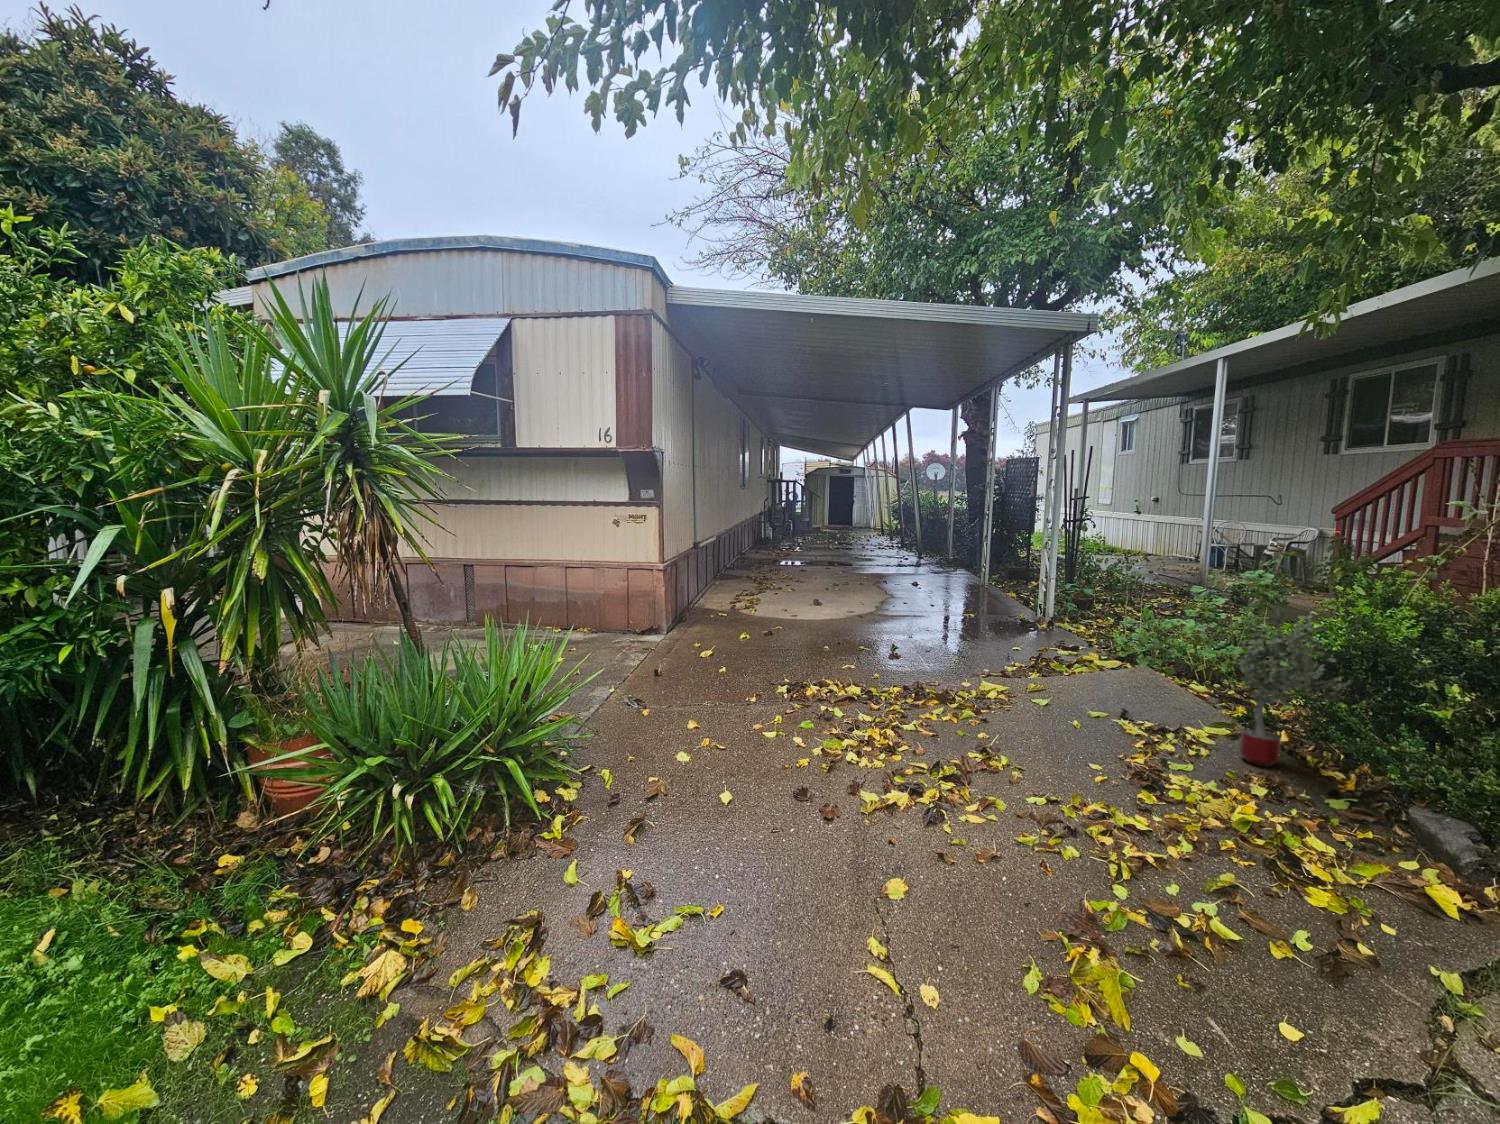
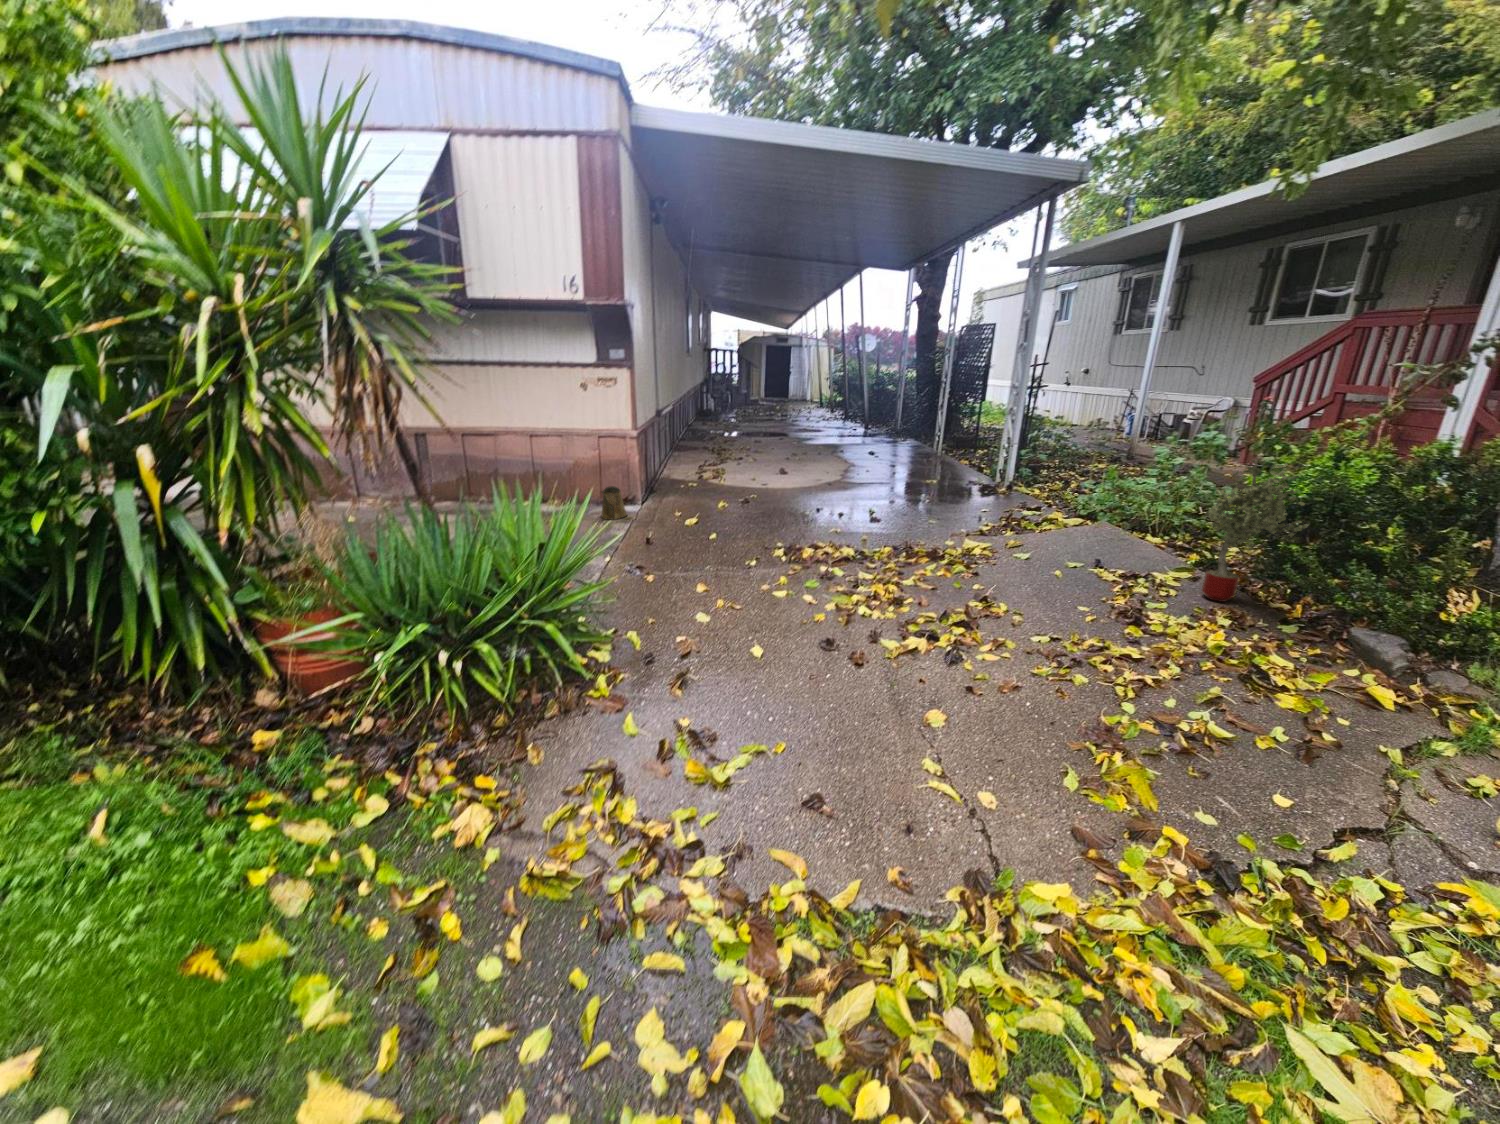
watering can: none [619,614,647,647] -> present [601,486,627,520]

